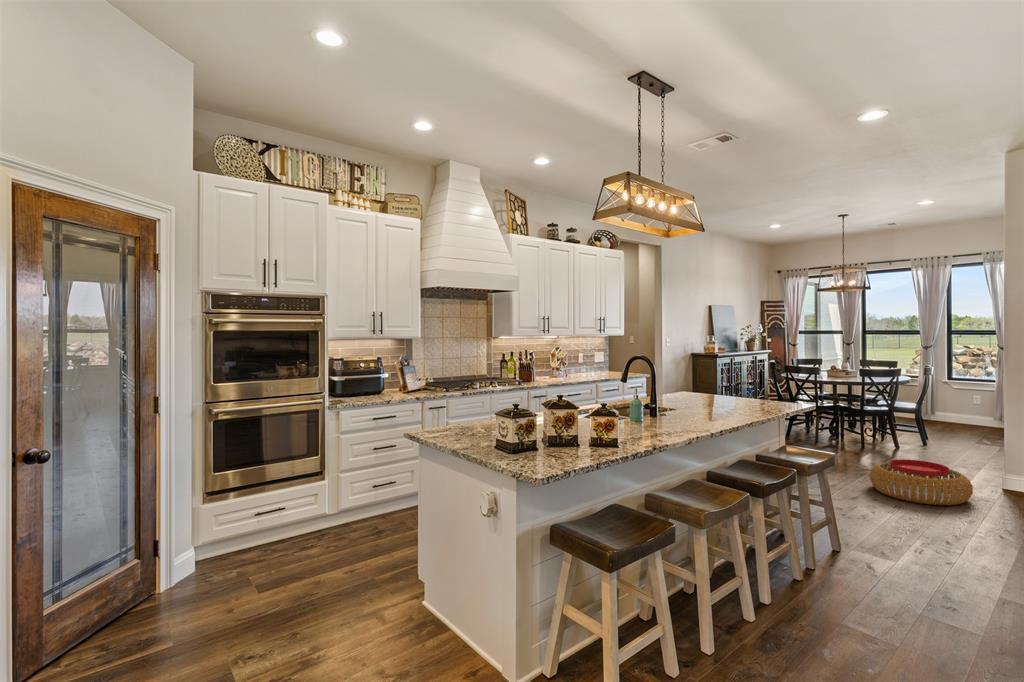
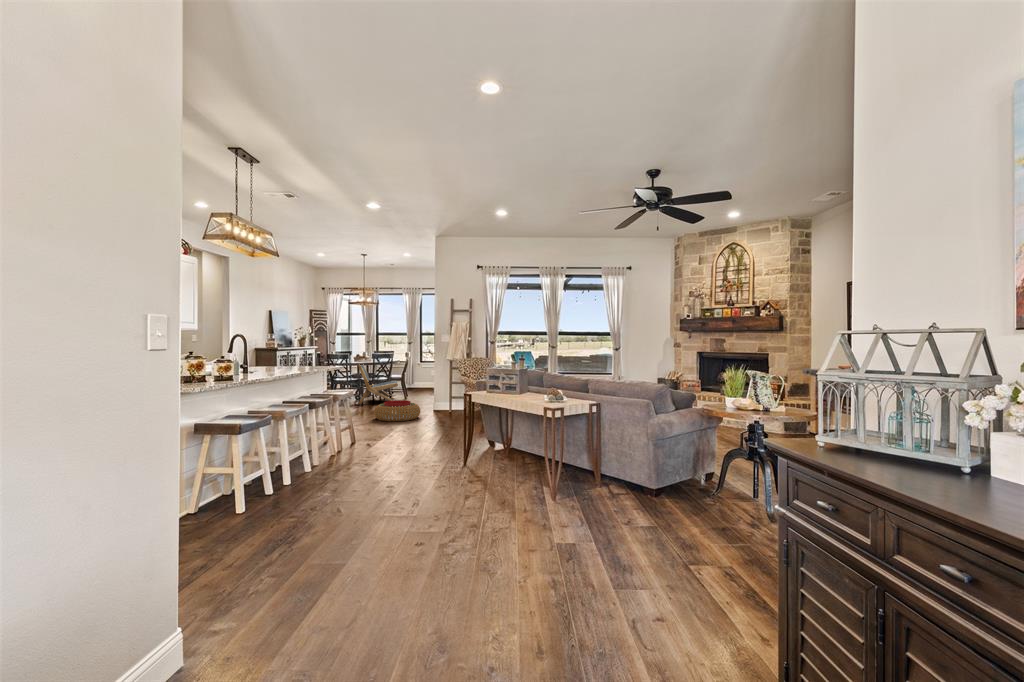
lounge chair: none [834,381,911,453] -> present [358,365,398,404]

